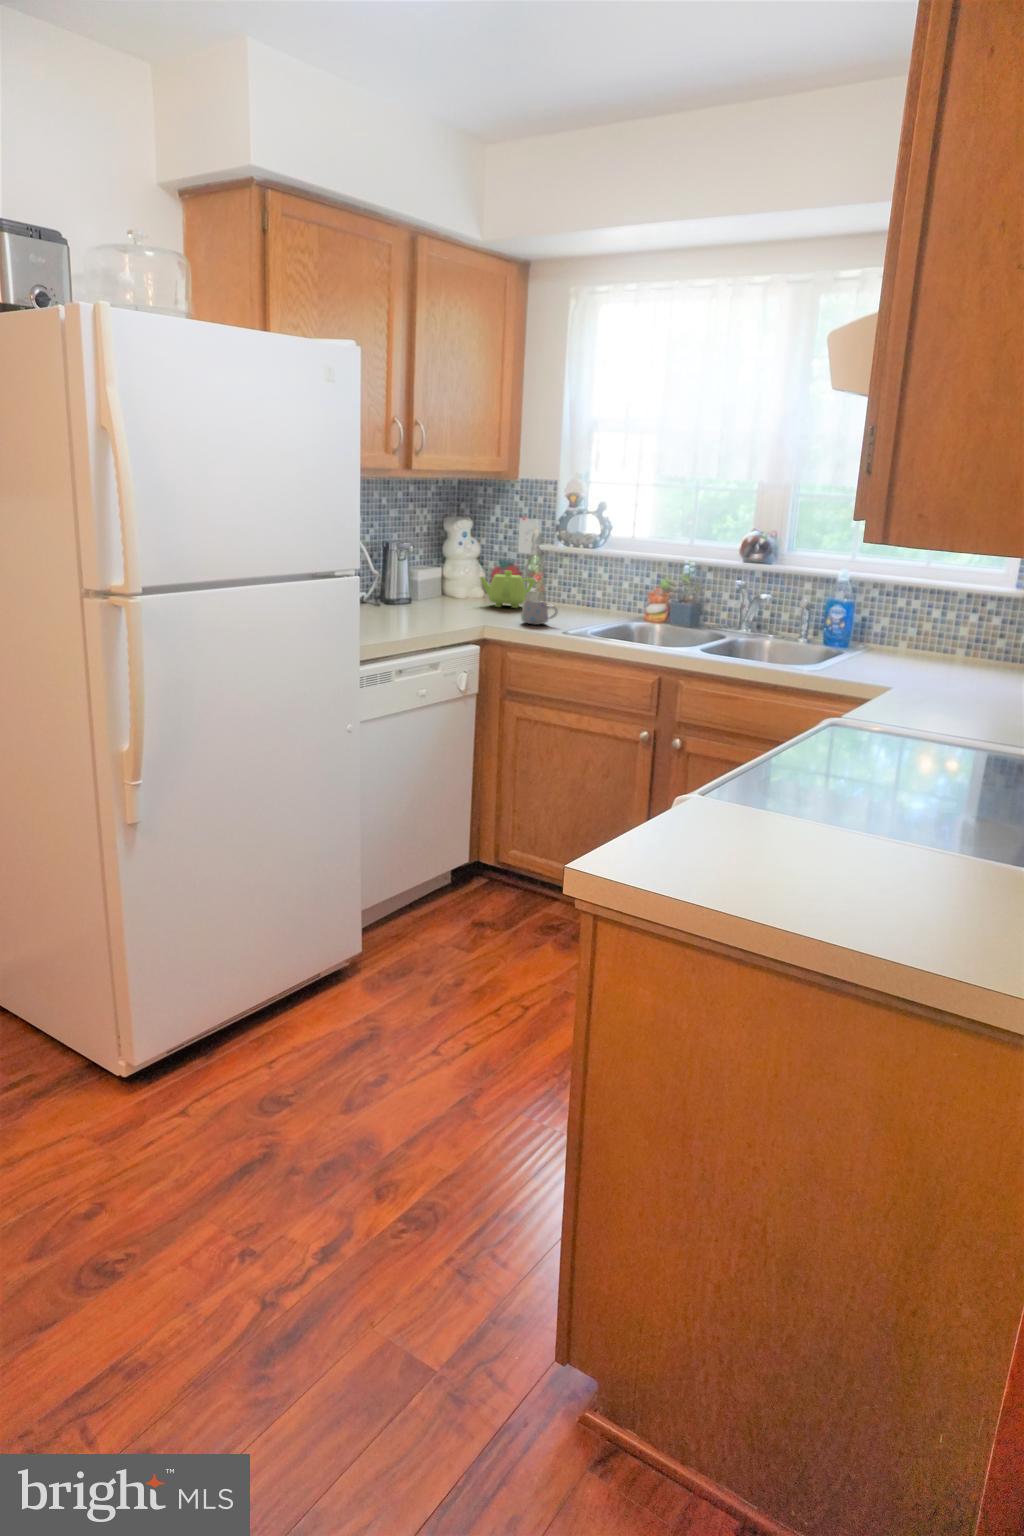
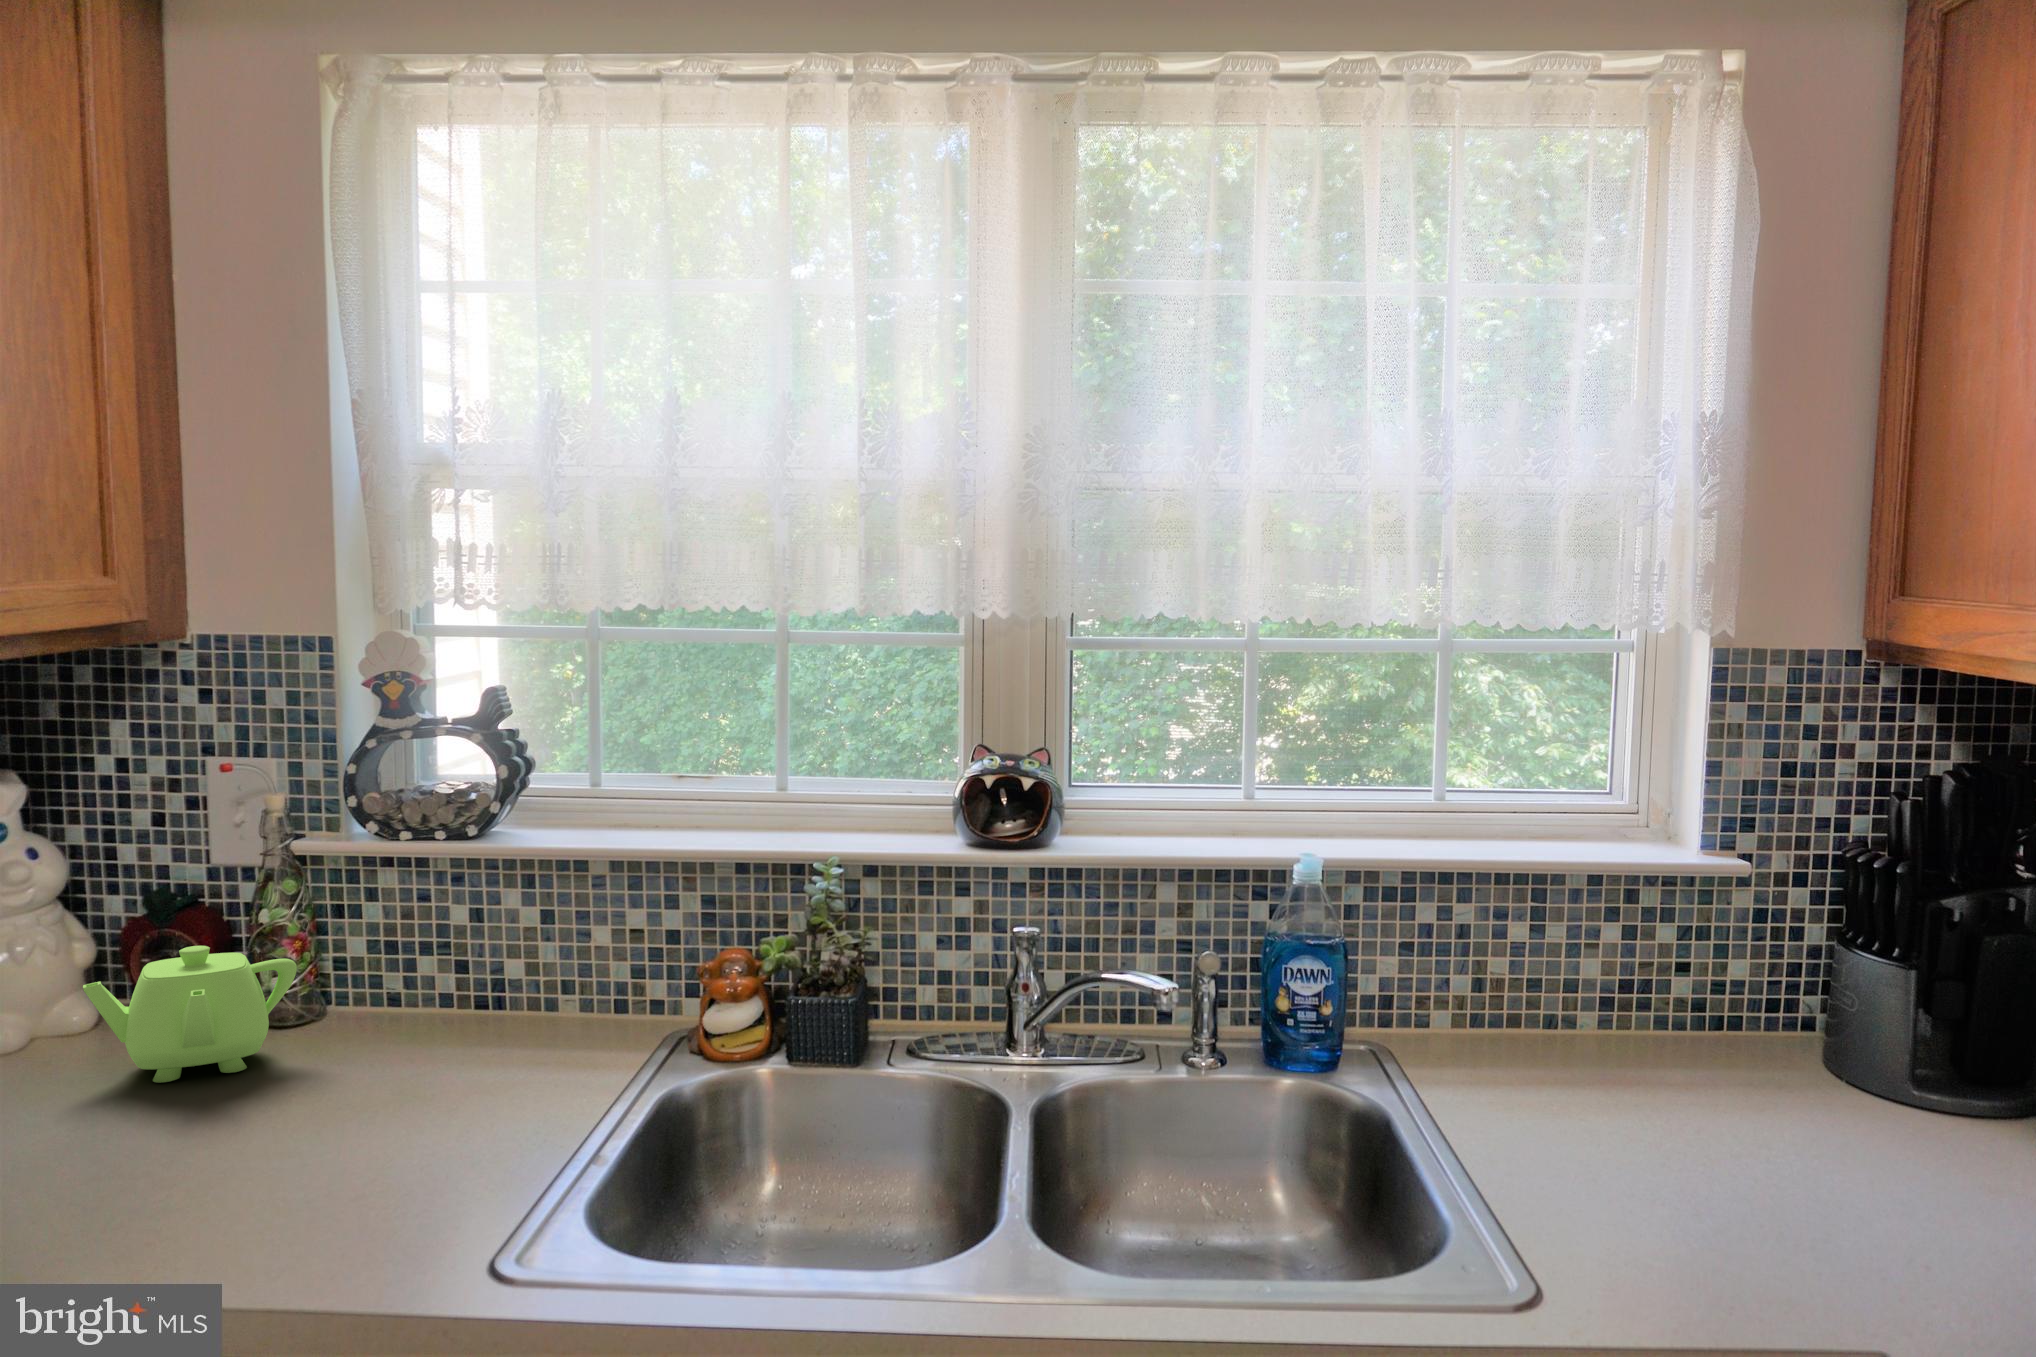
mug: present [521,601,558,625] -> none [298,1087,443,1189]

